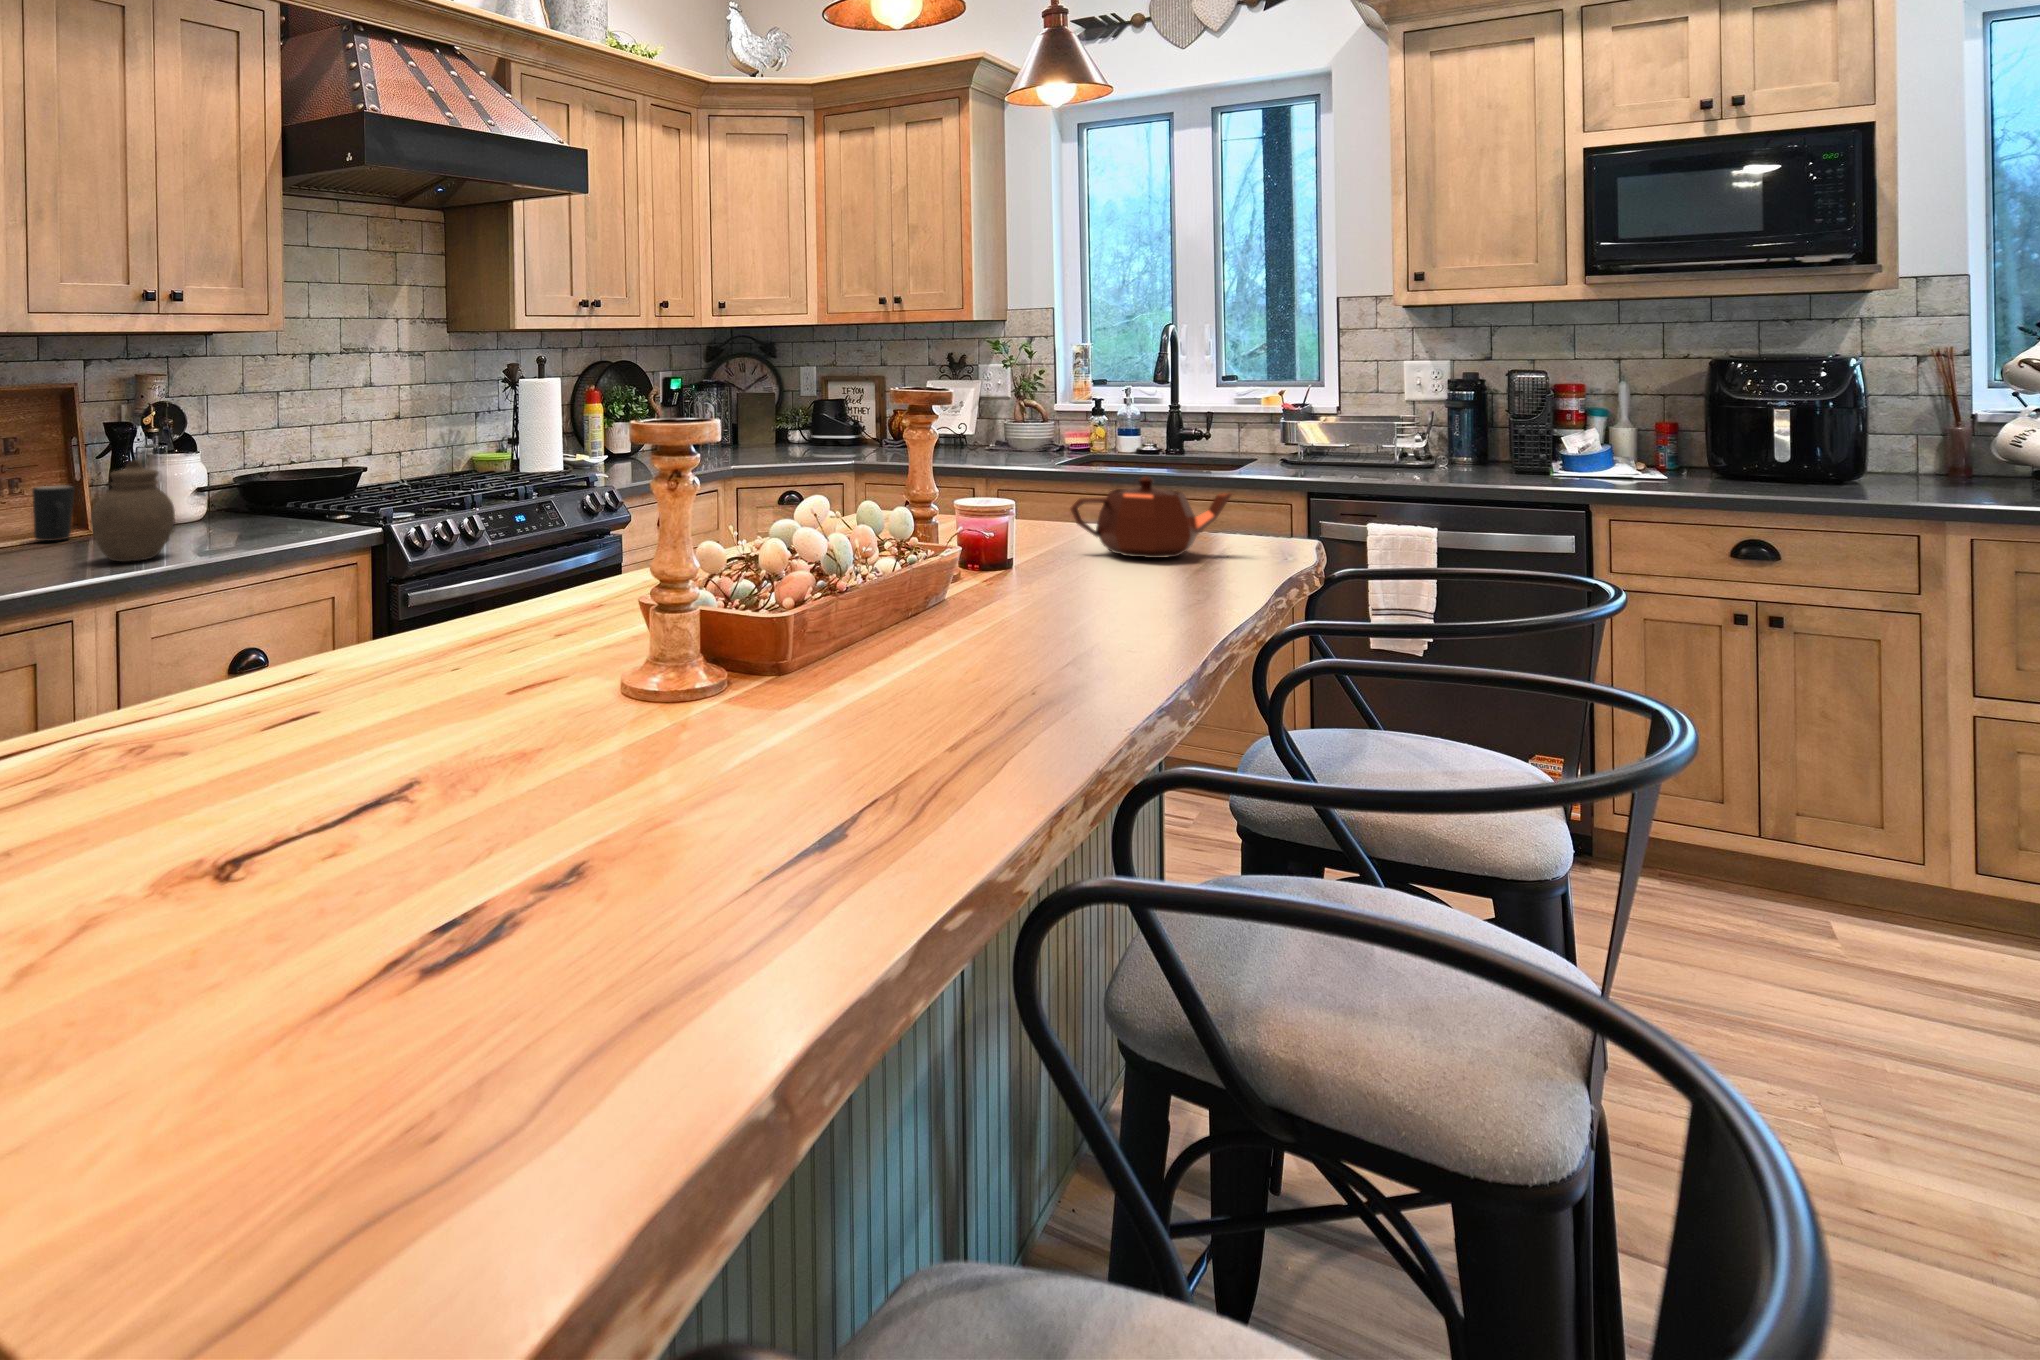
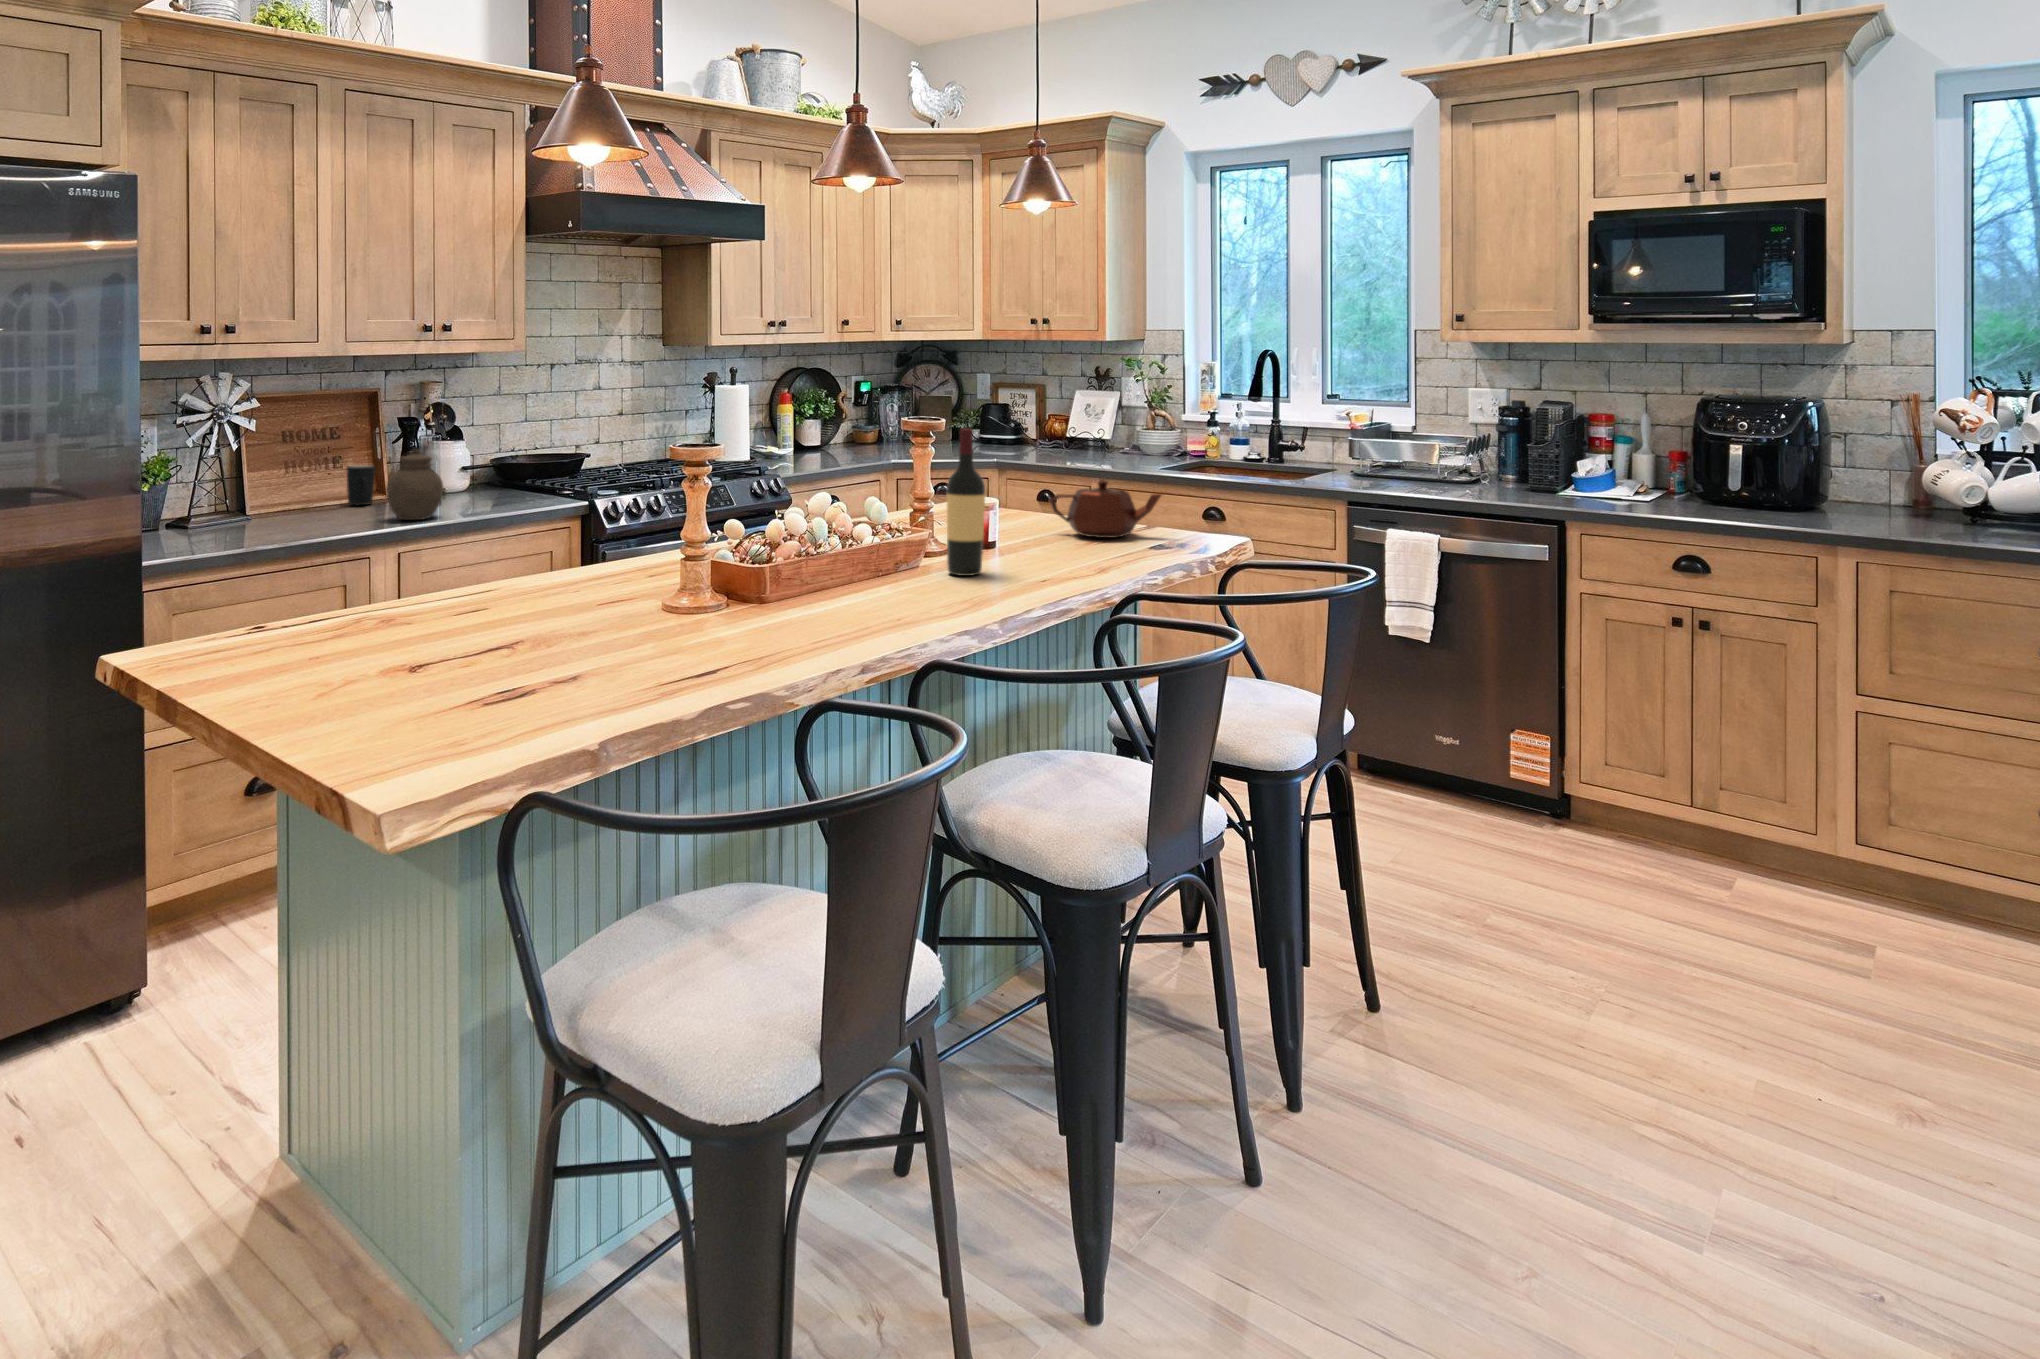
wine bottle: none [1016,399,1077,630] -> present [947,428,985,576]

